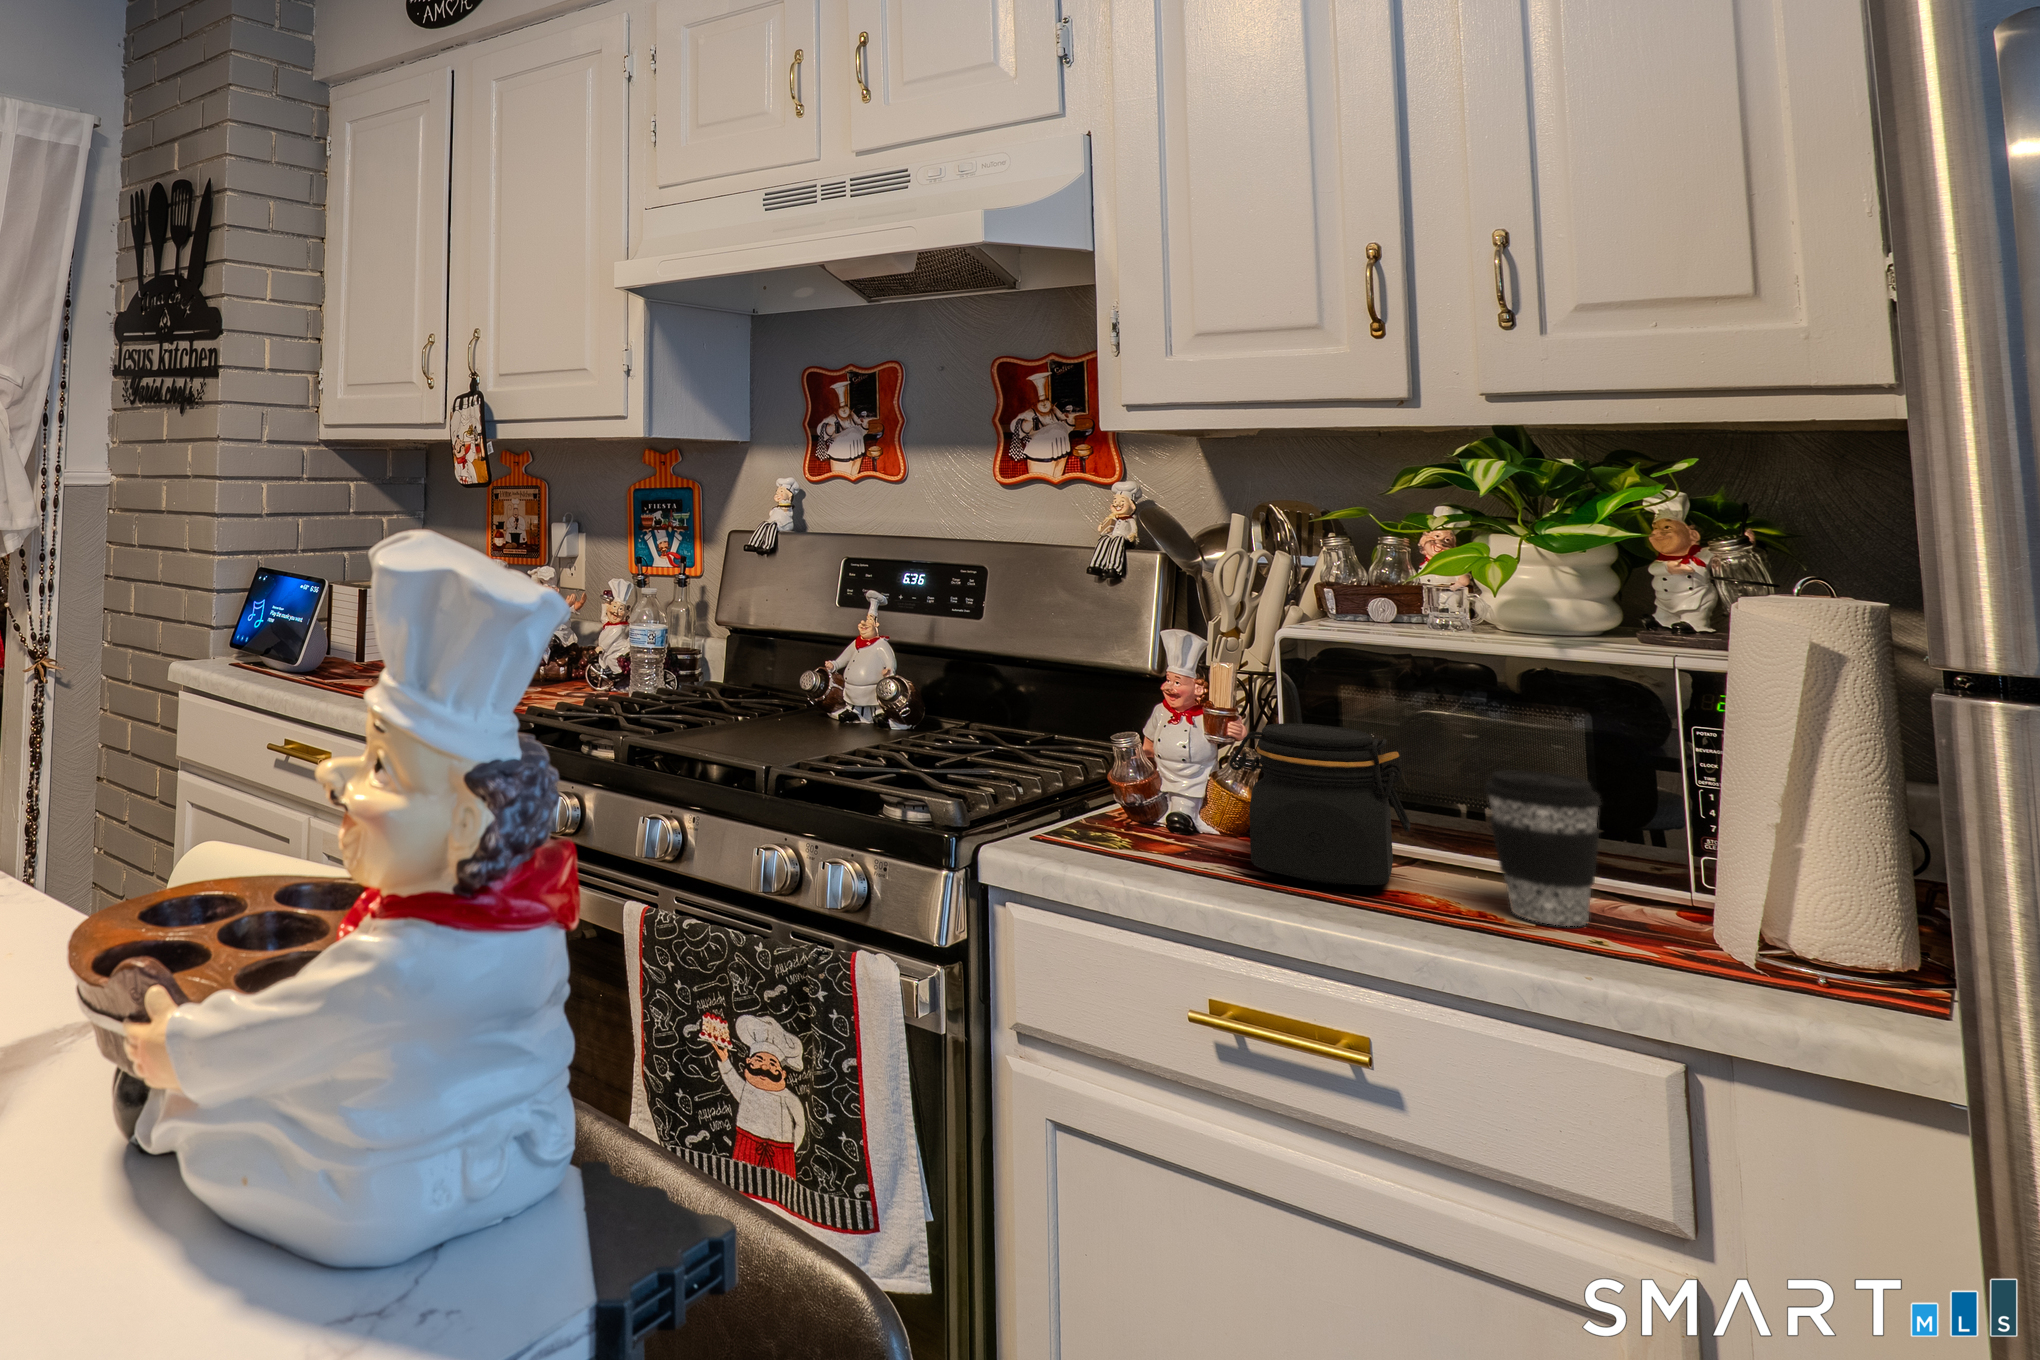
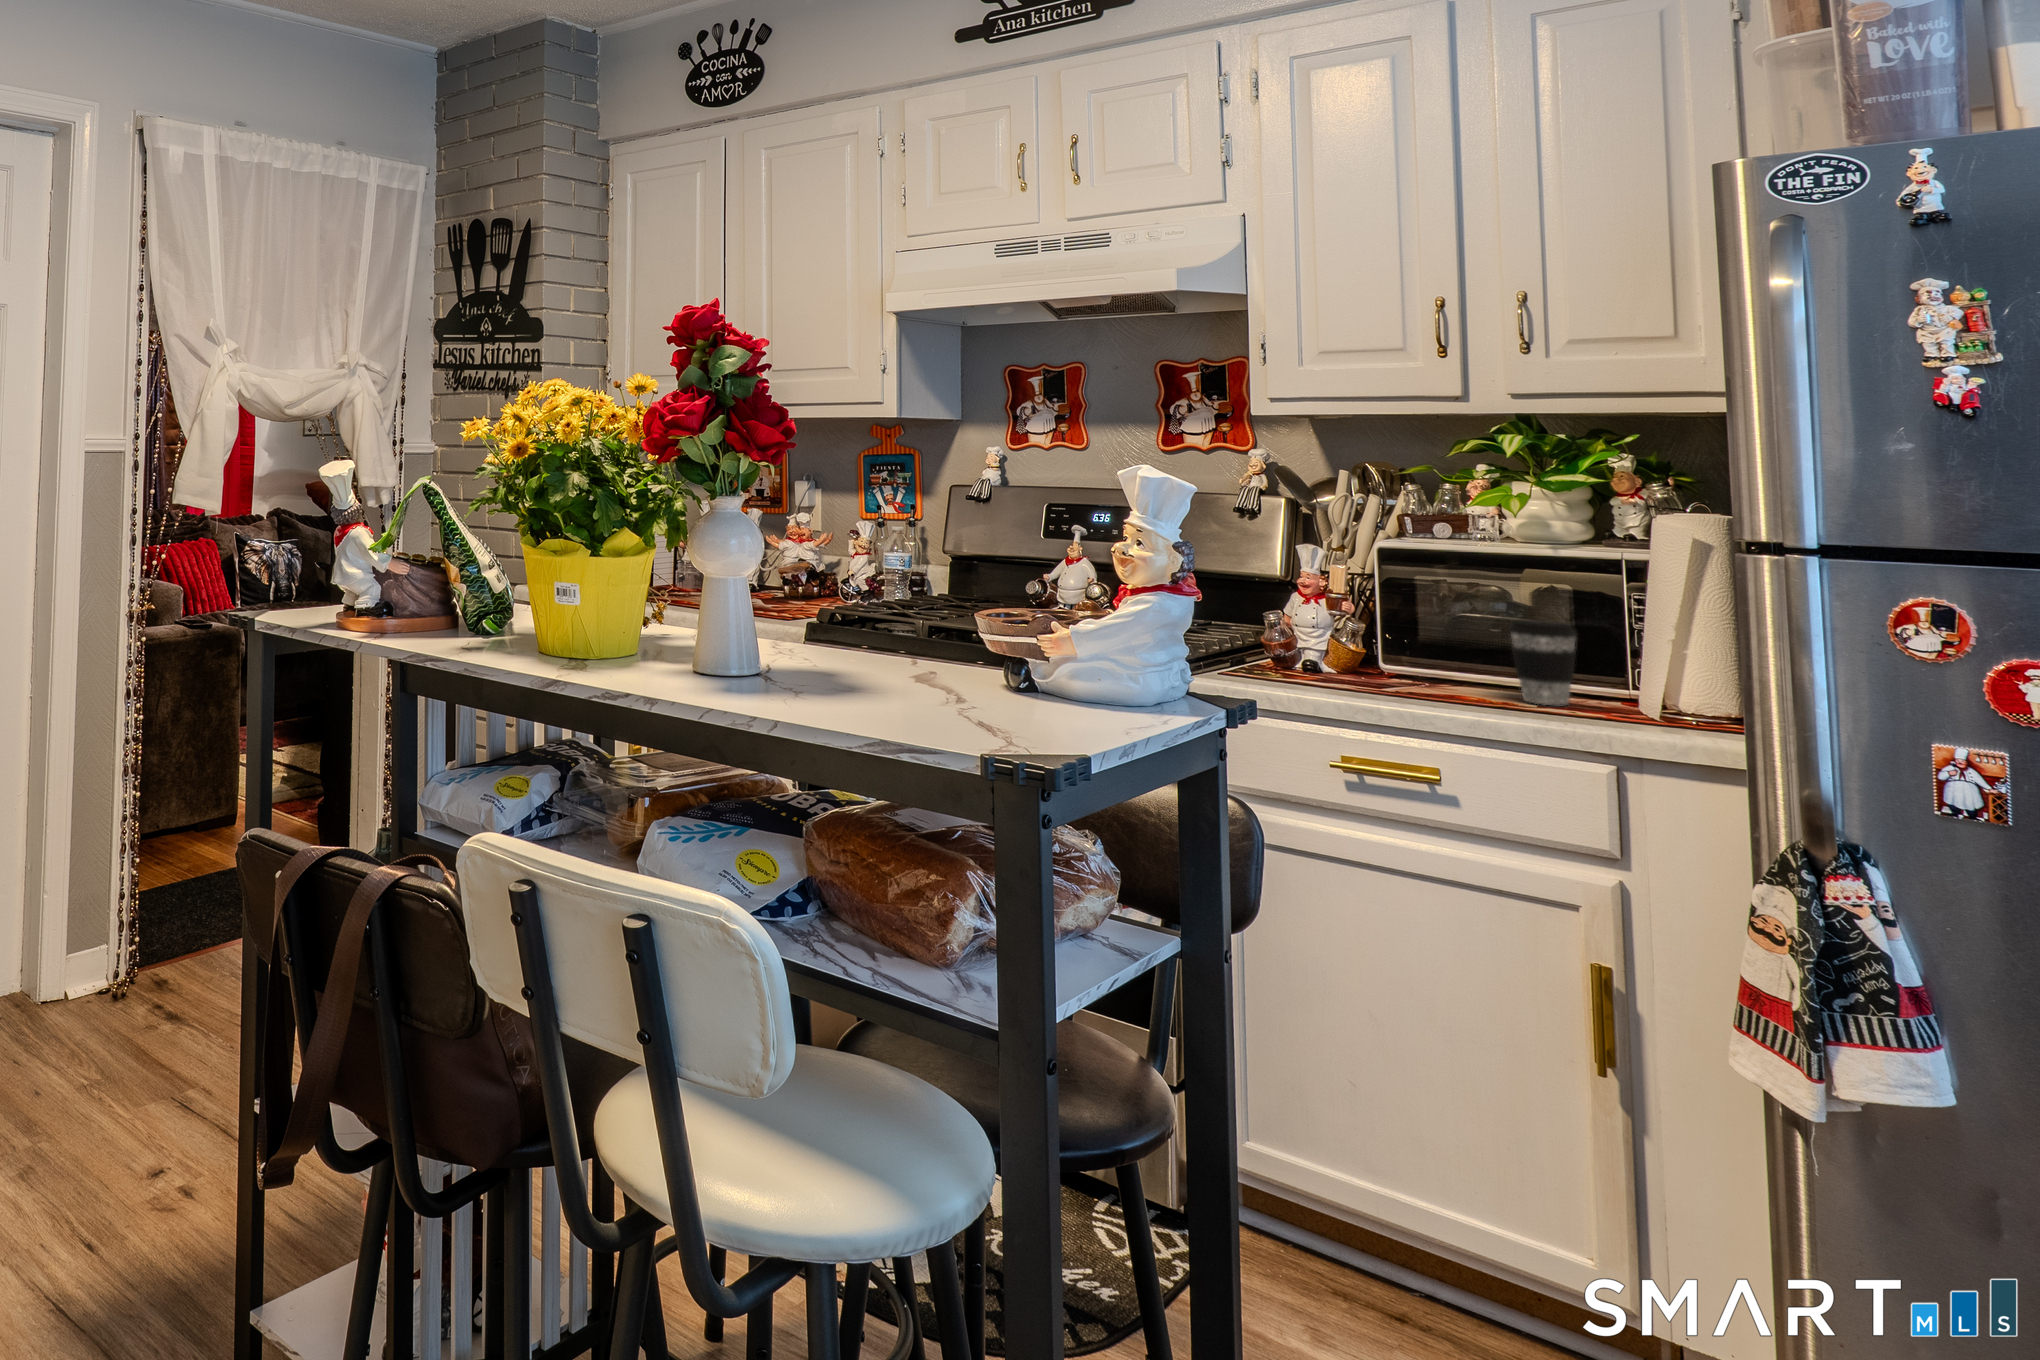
jar: present [1229,723,1411,885] -> none [1349,597,1462,690]

